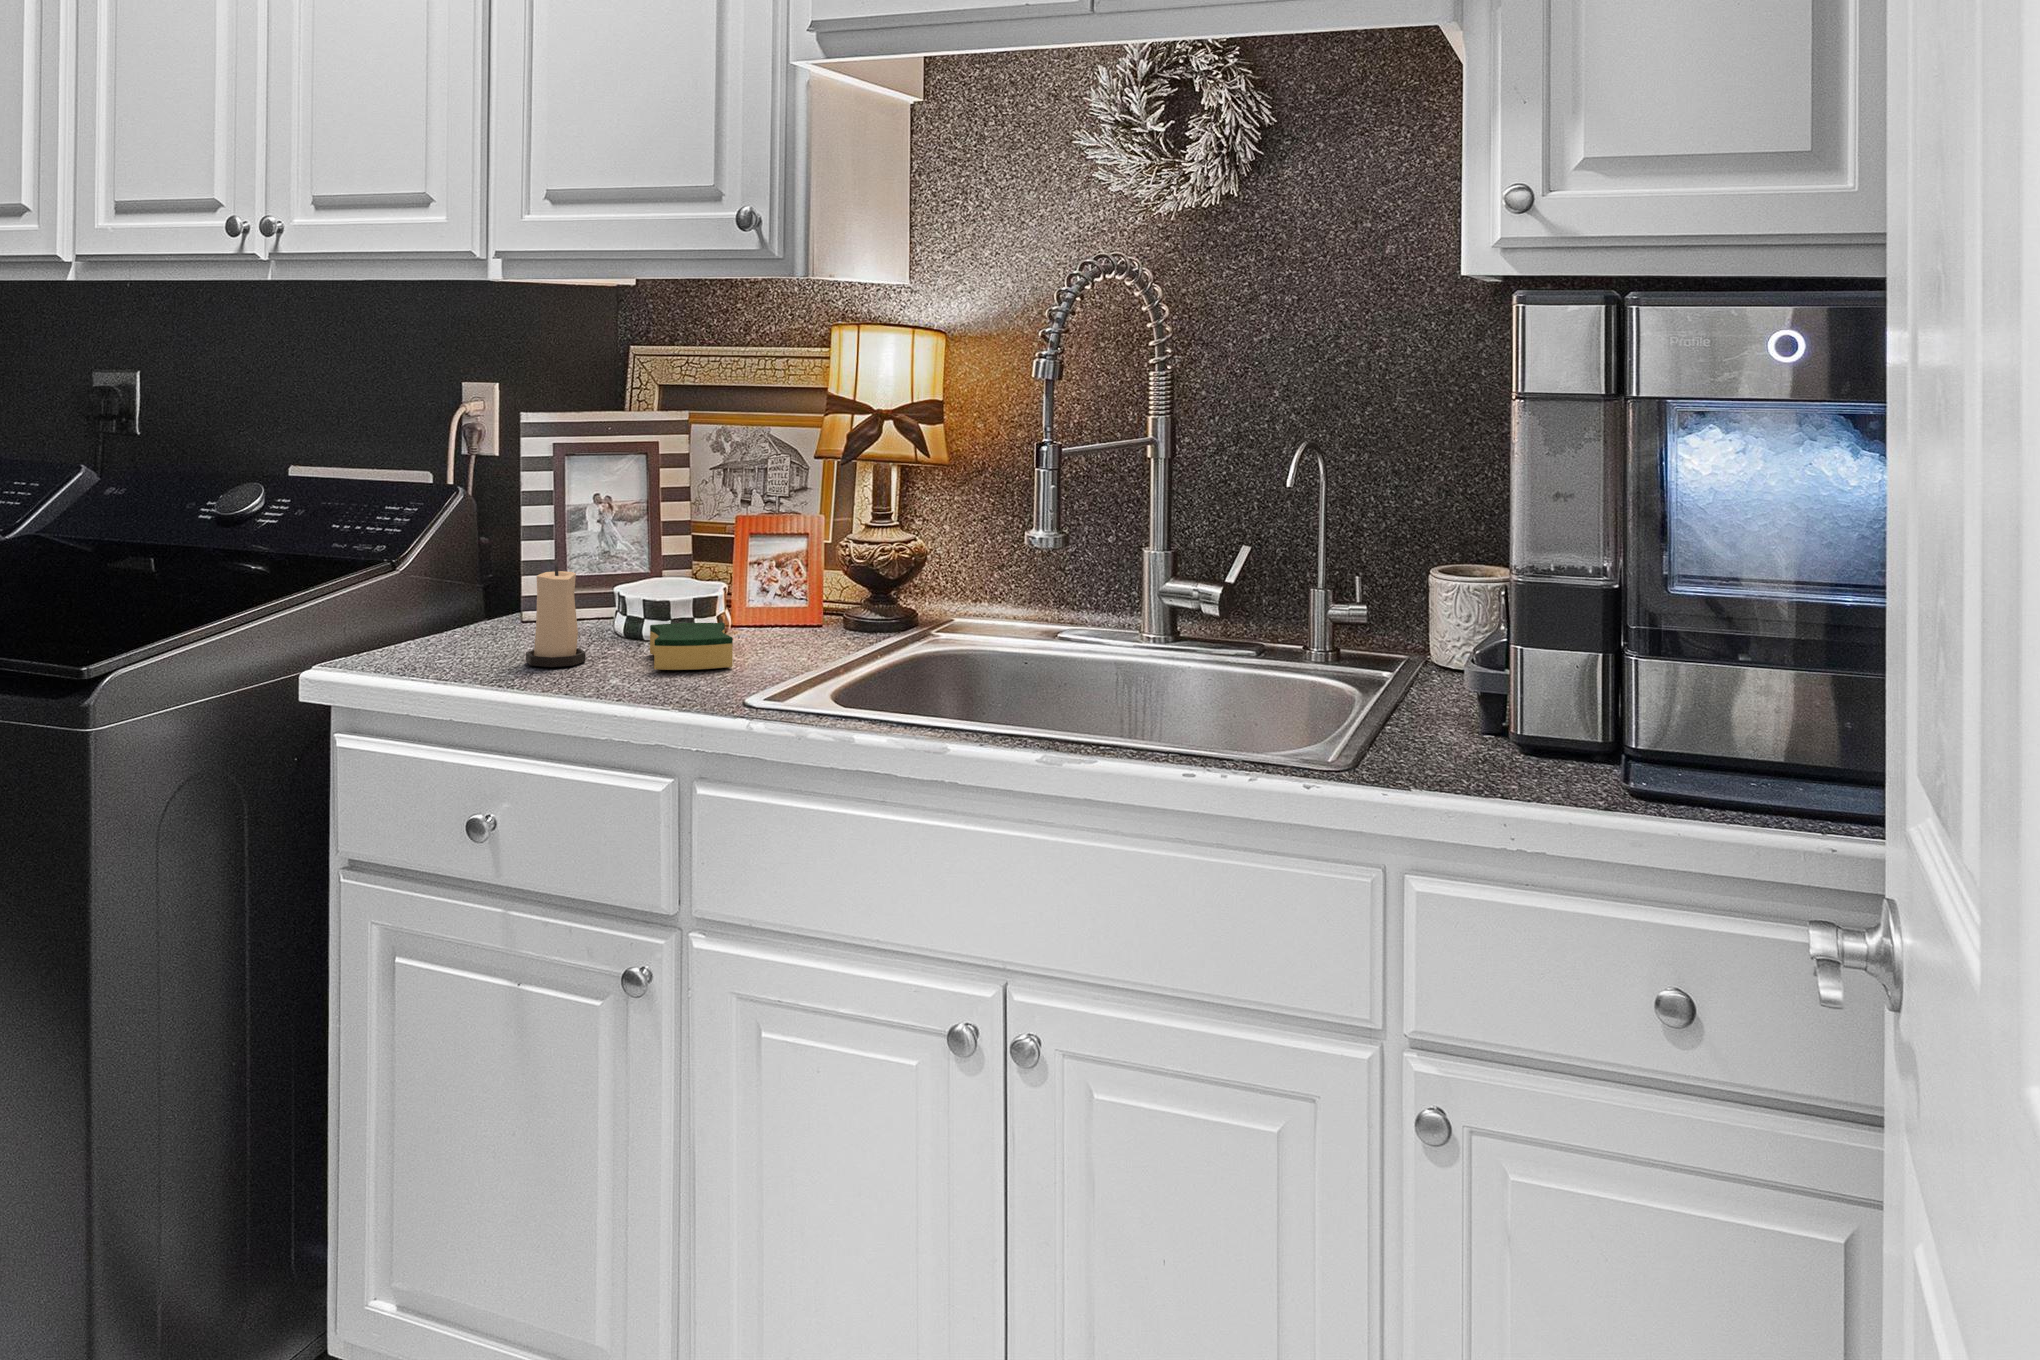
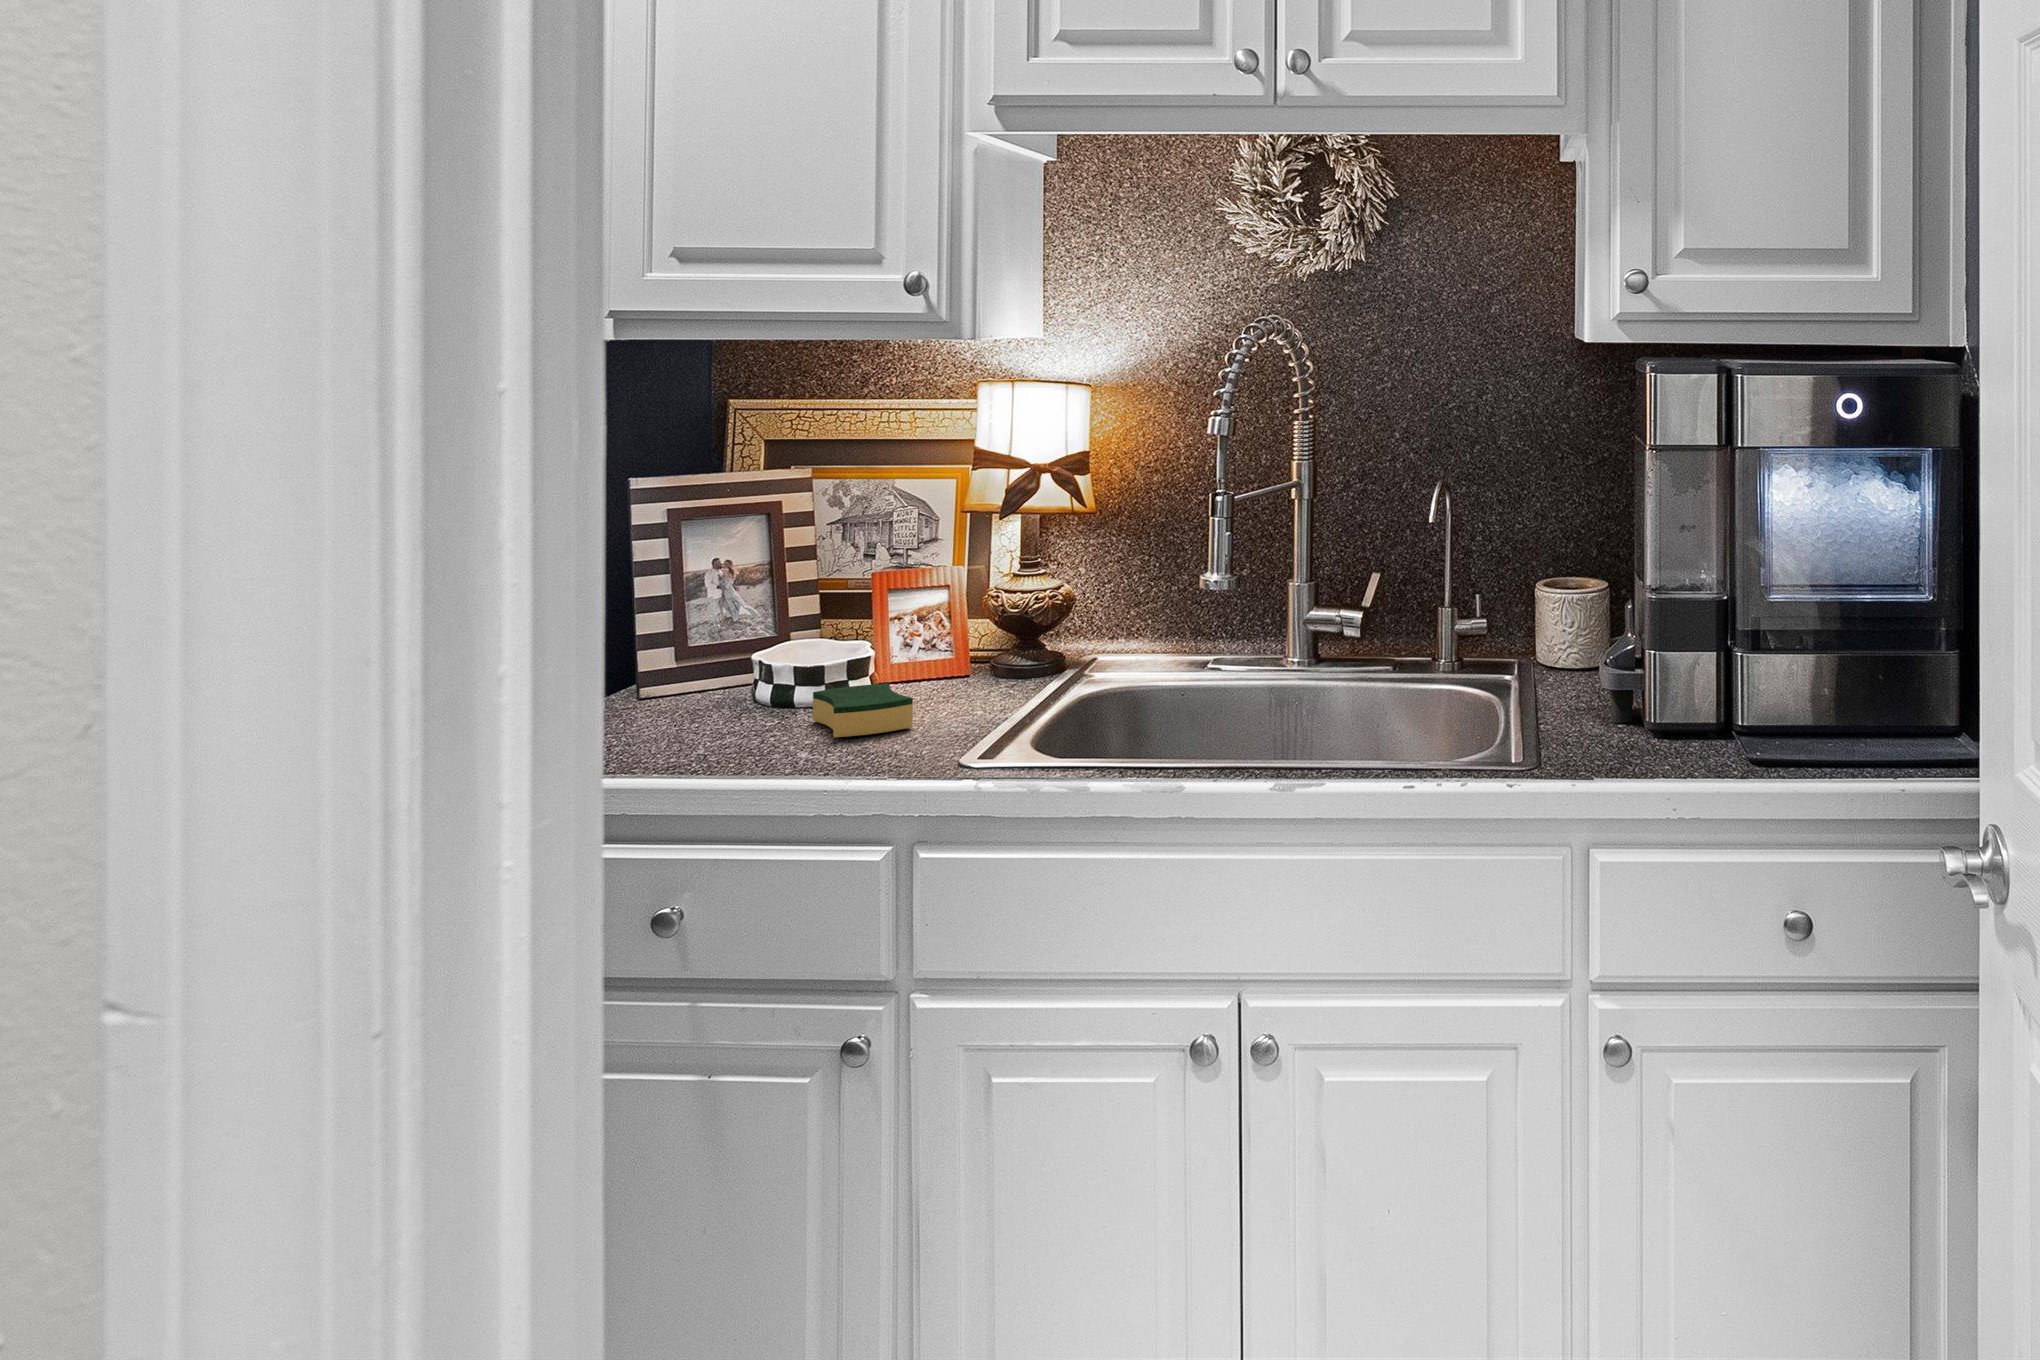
candle: present [526,565,586,667] -> none [682,639,749,746]

